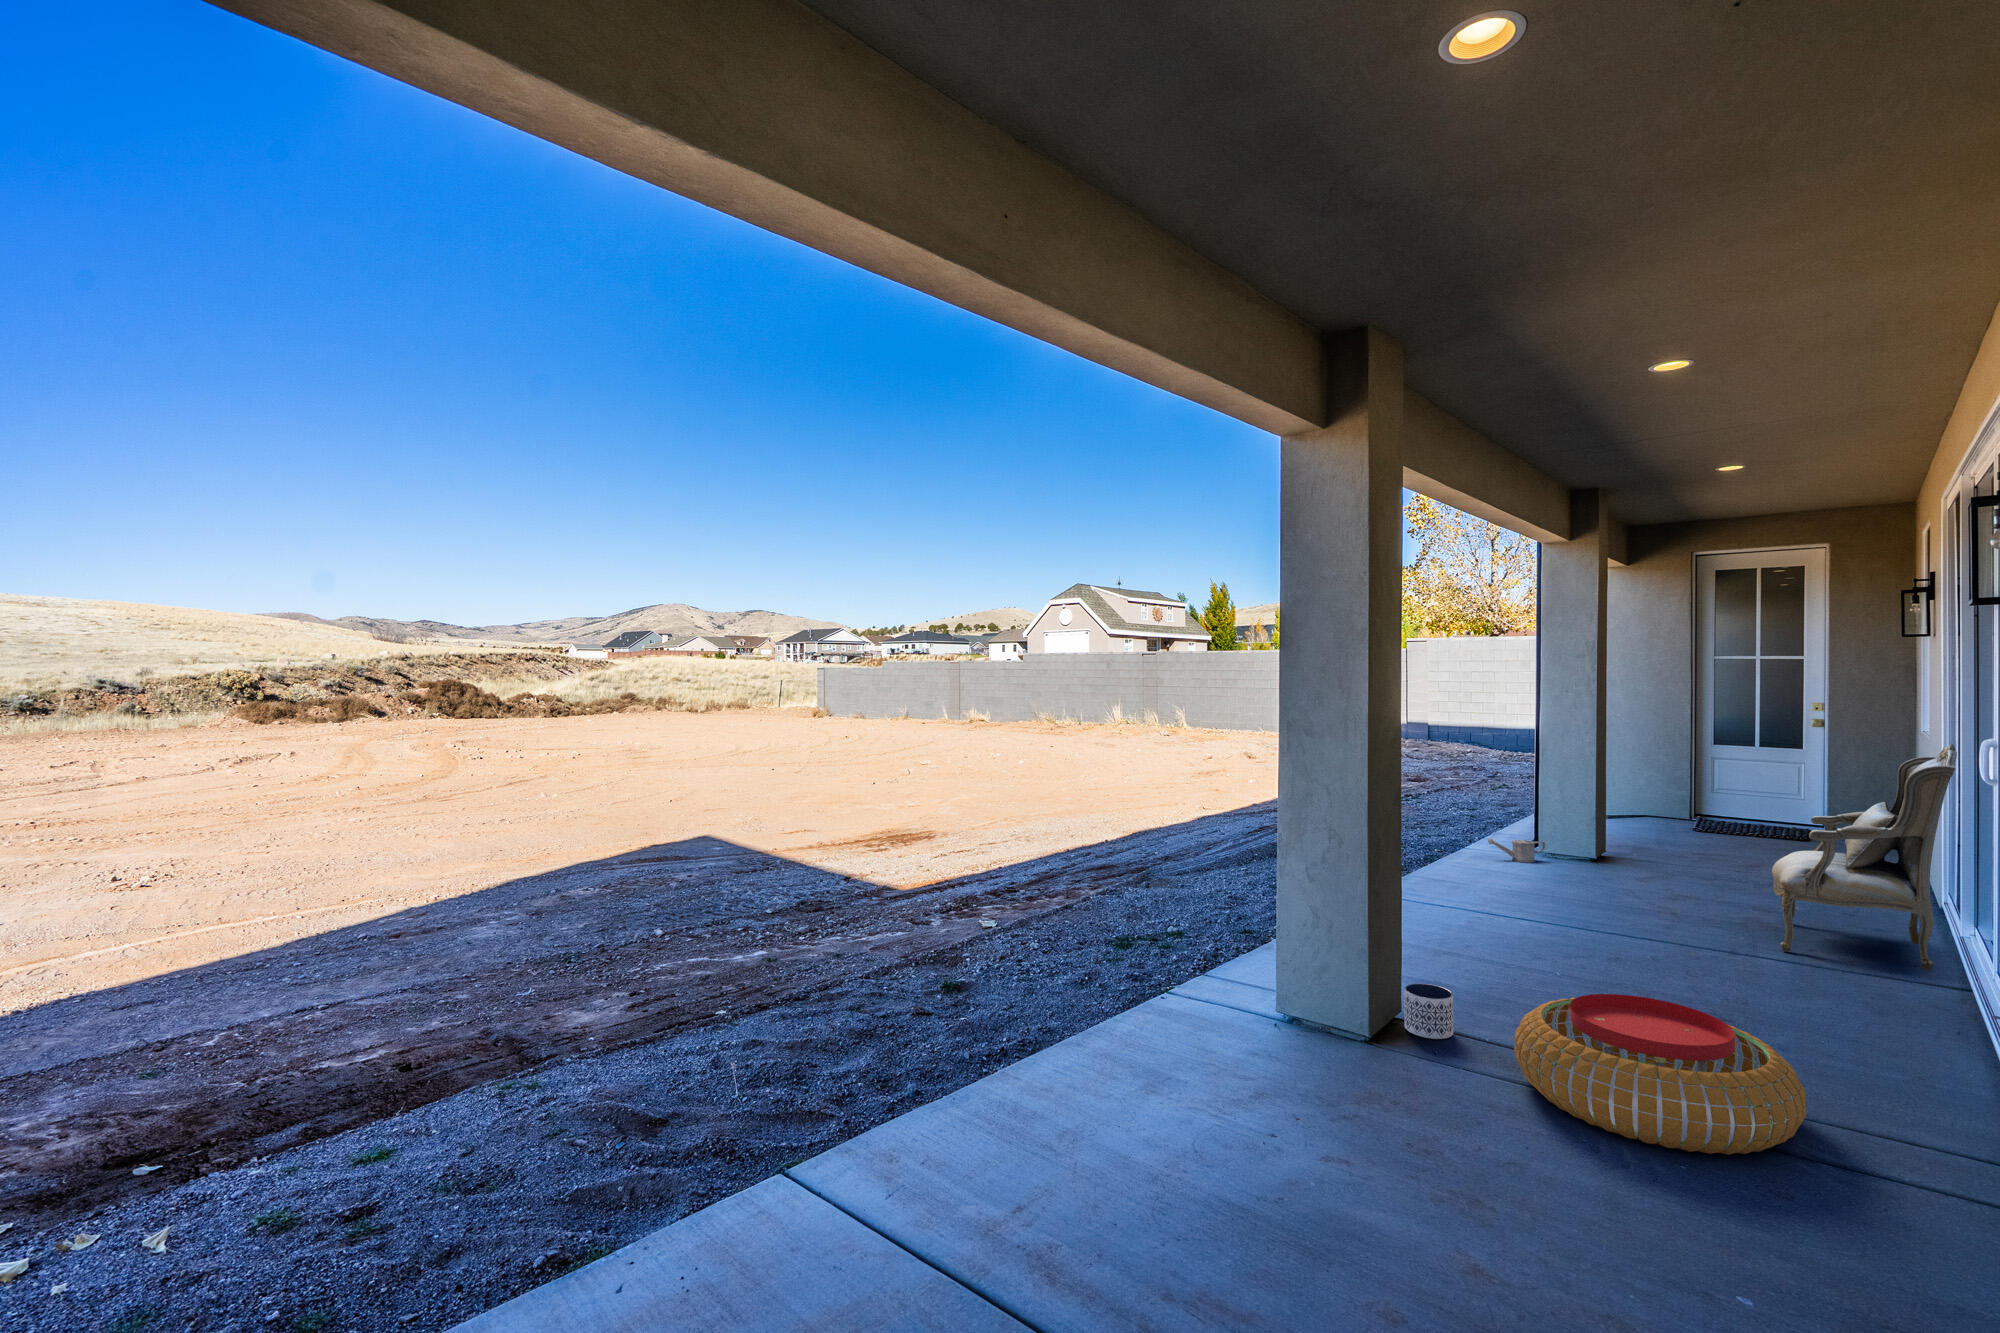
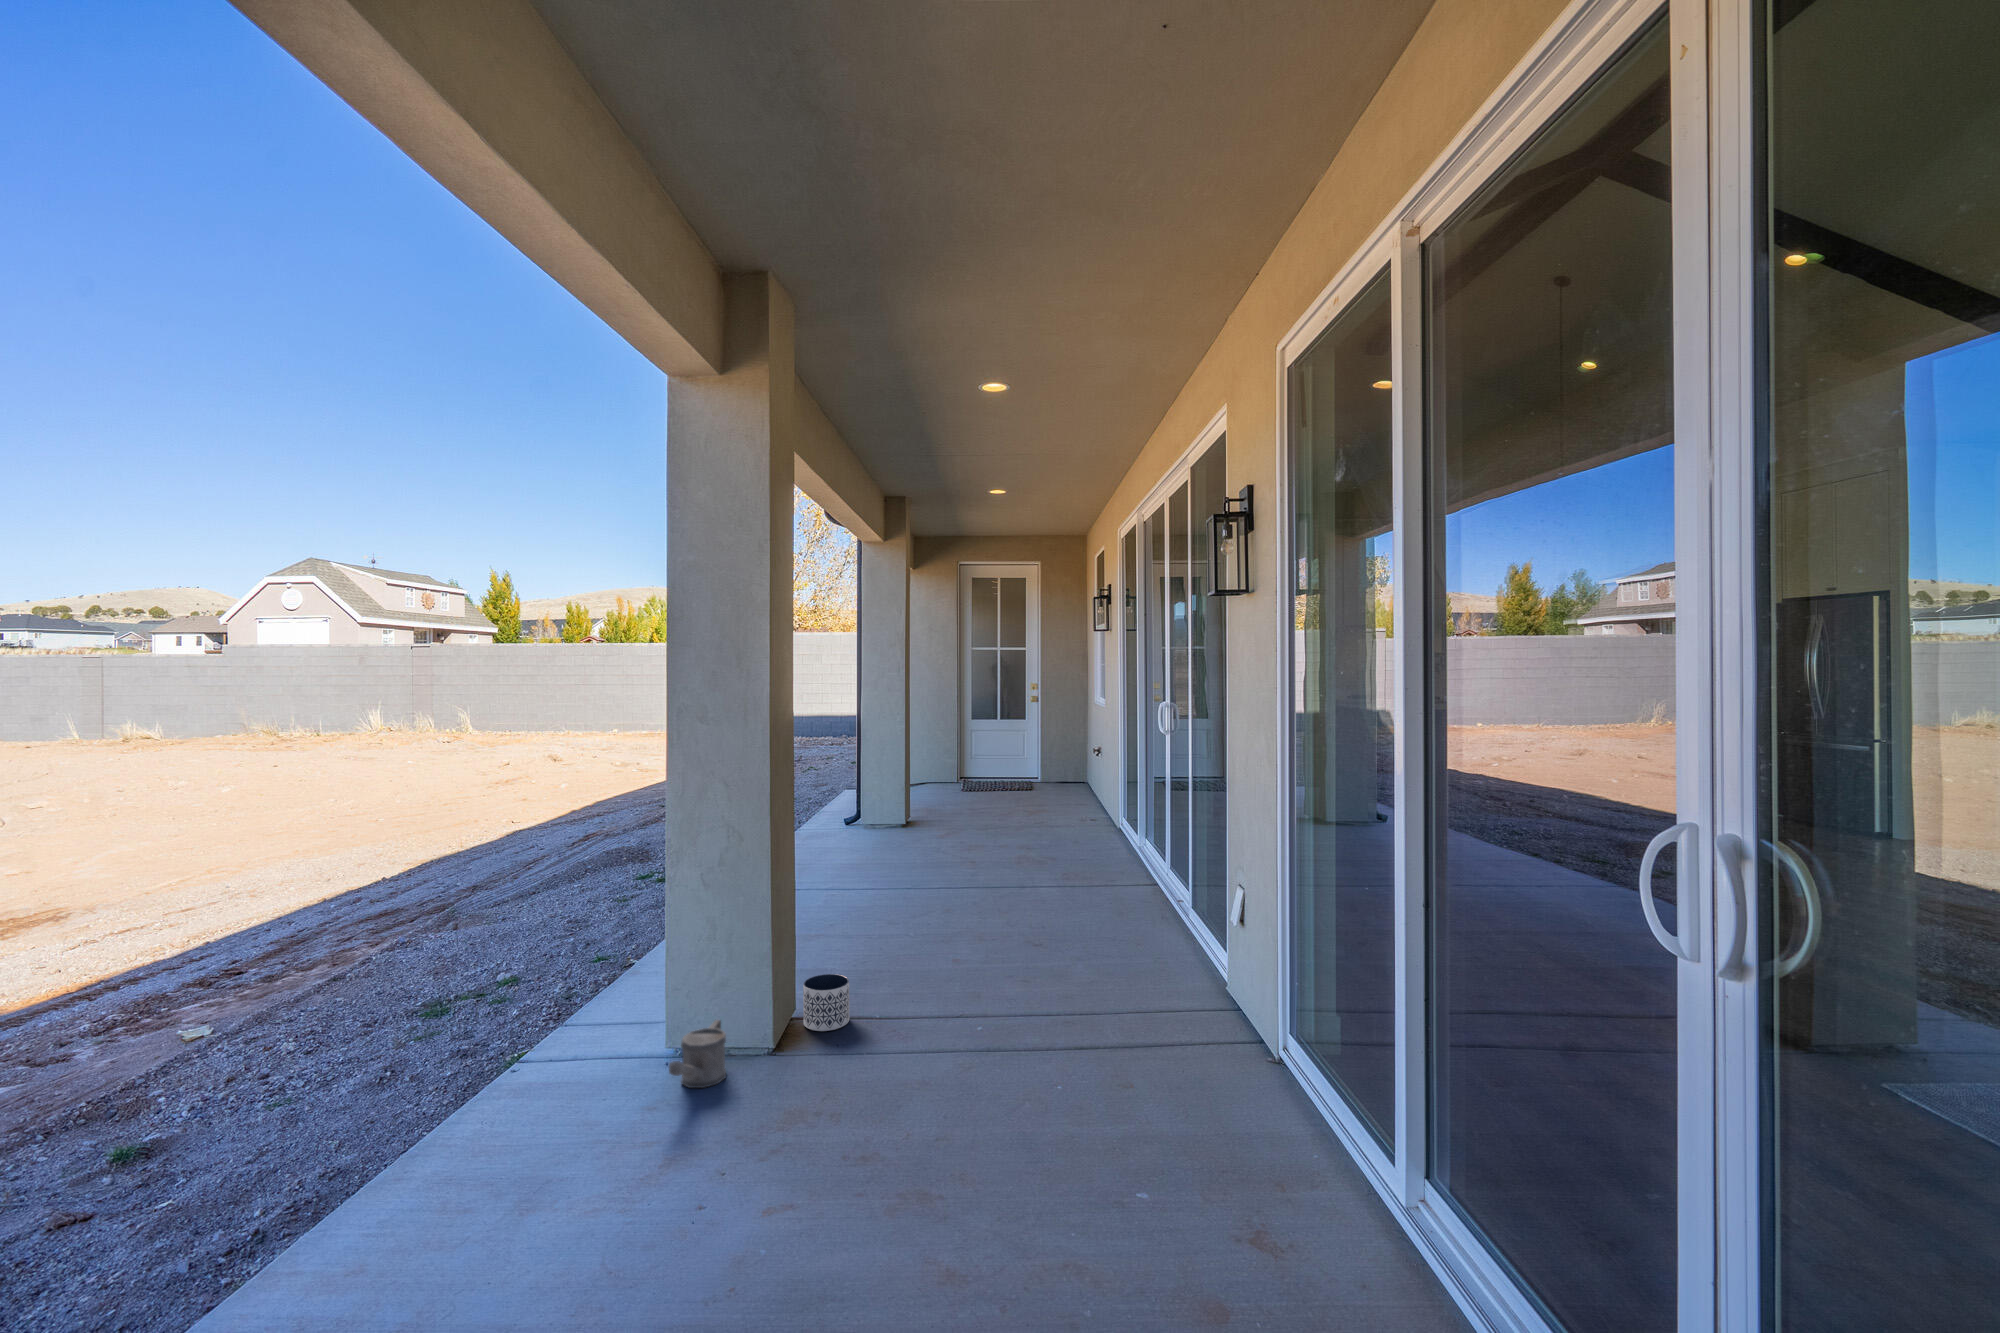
armchair: present [1772,743,1957,970] -> none [1034,711,1137,878]
watering can: present [1488,838,1545,863] -> present [669,1020,726,1088]
pouf: present [1514,994,1806,1155] -> none [913,942,1122,1077]

